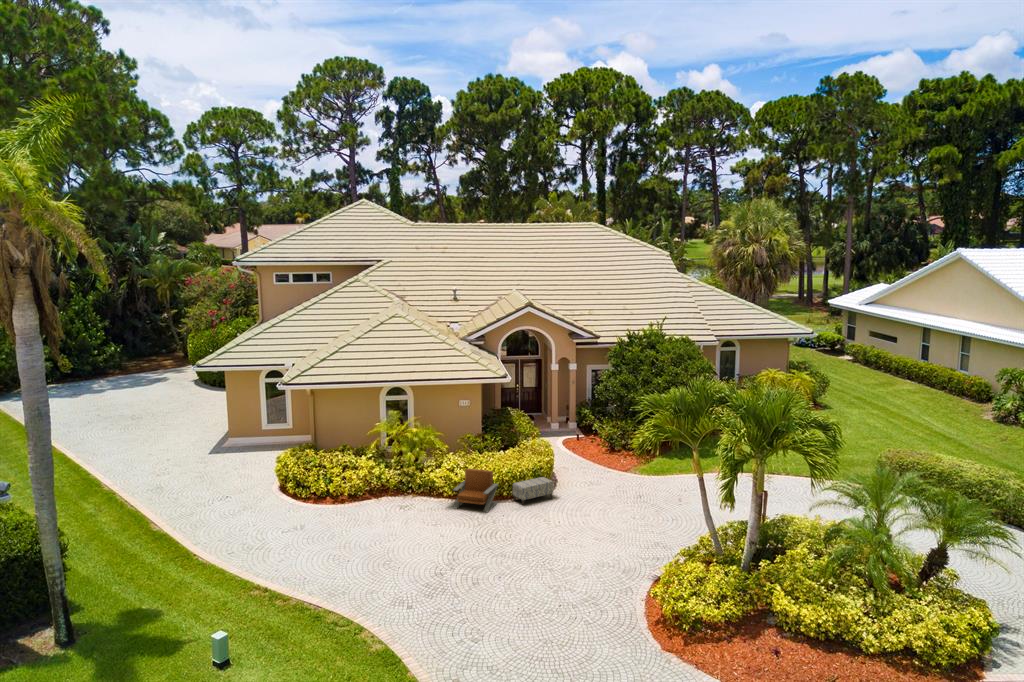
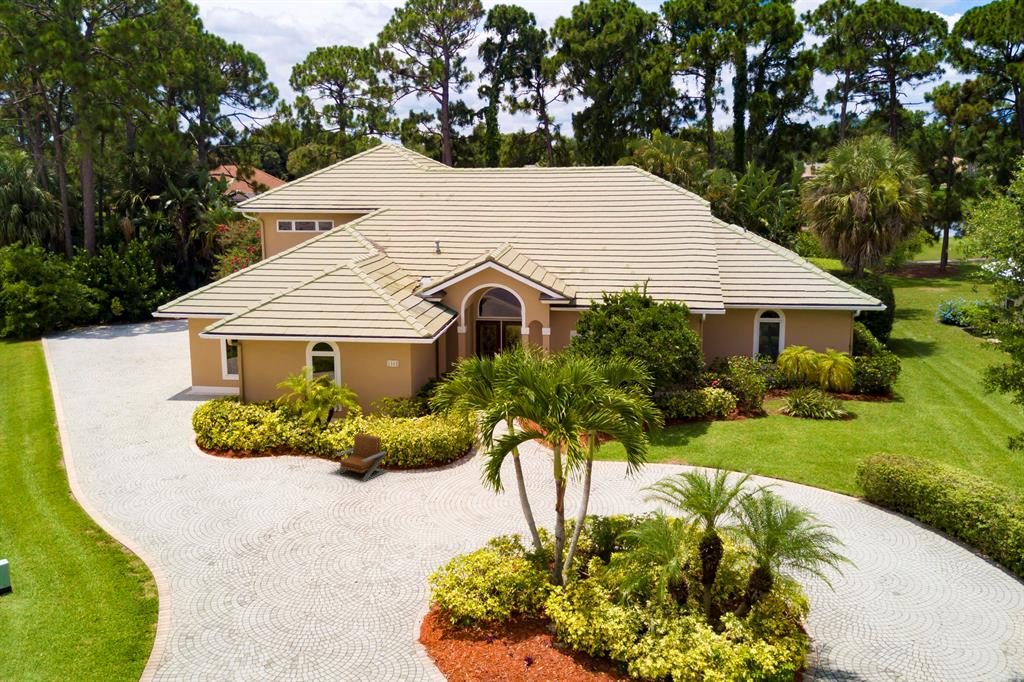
bench: present [513,477,554,505] -> none [404,448,449,477]

